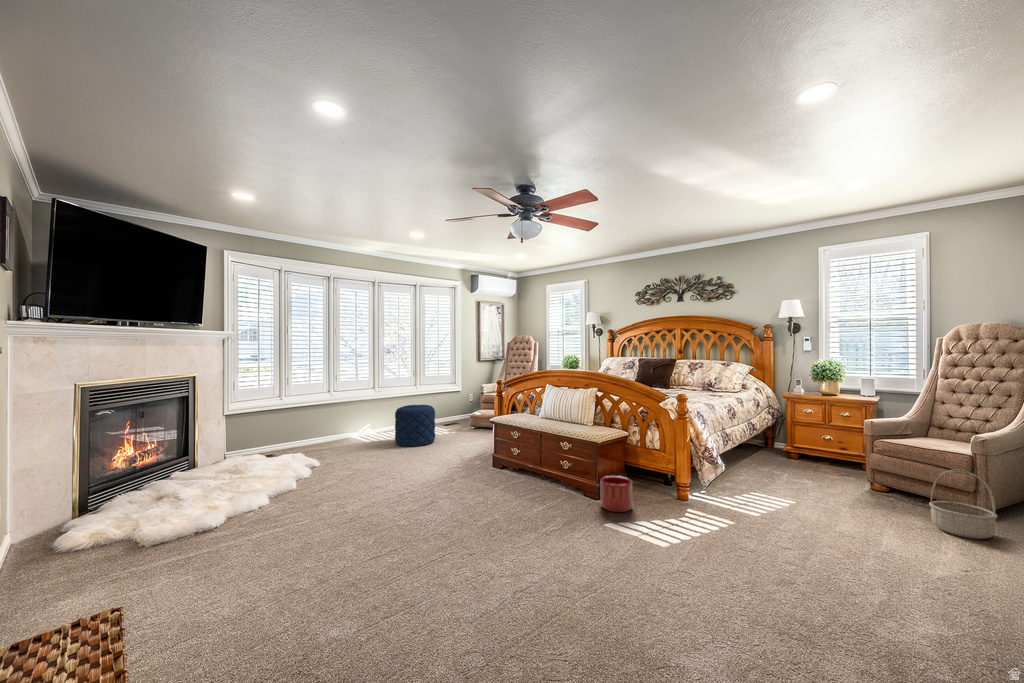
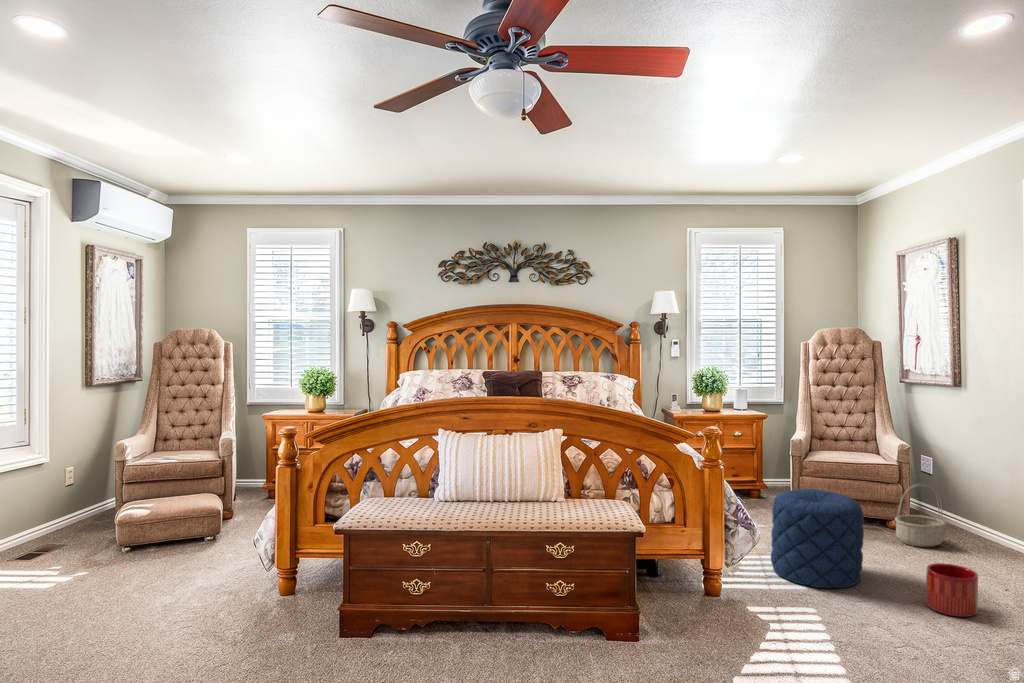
pouf: present [395,405,435,447] -> present [771,489,864,588]
planter: present [601,476,632,512] -> present [926,563,978,617]

